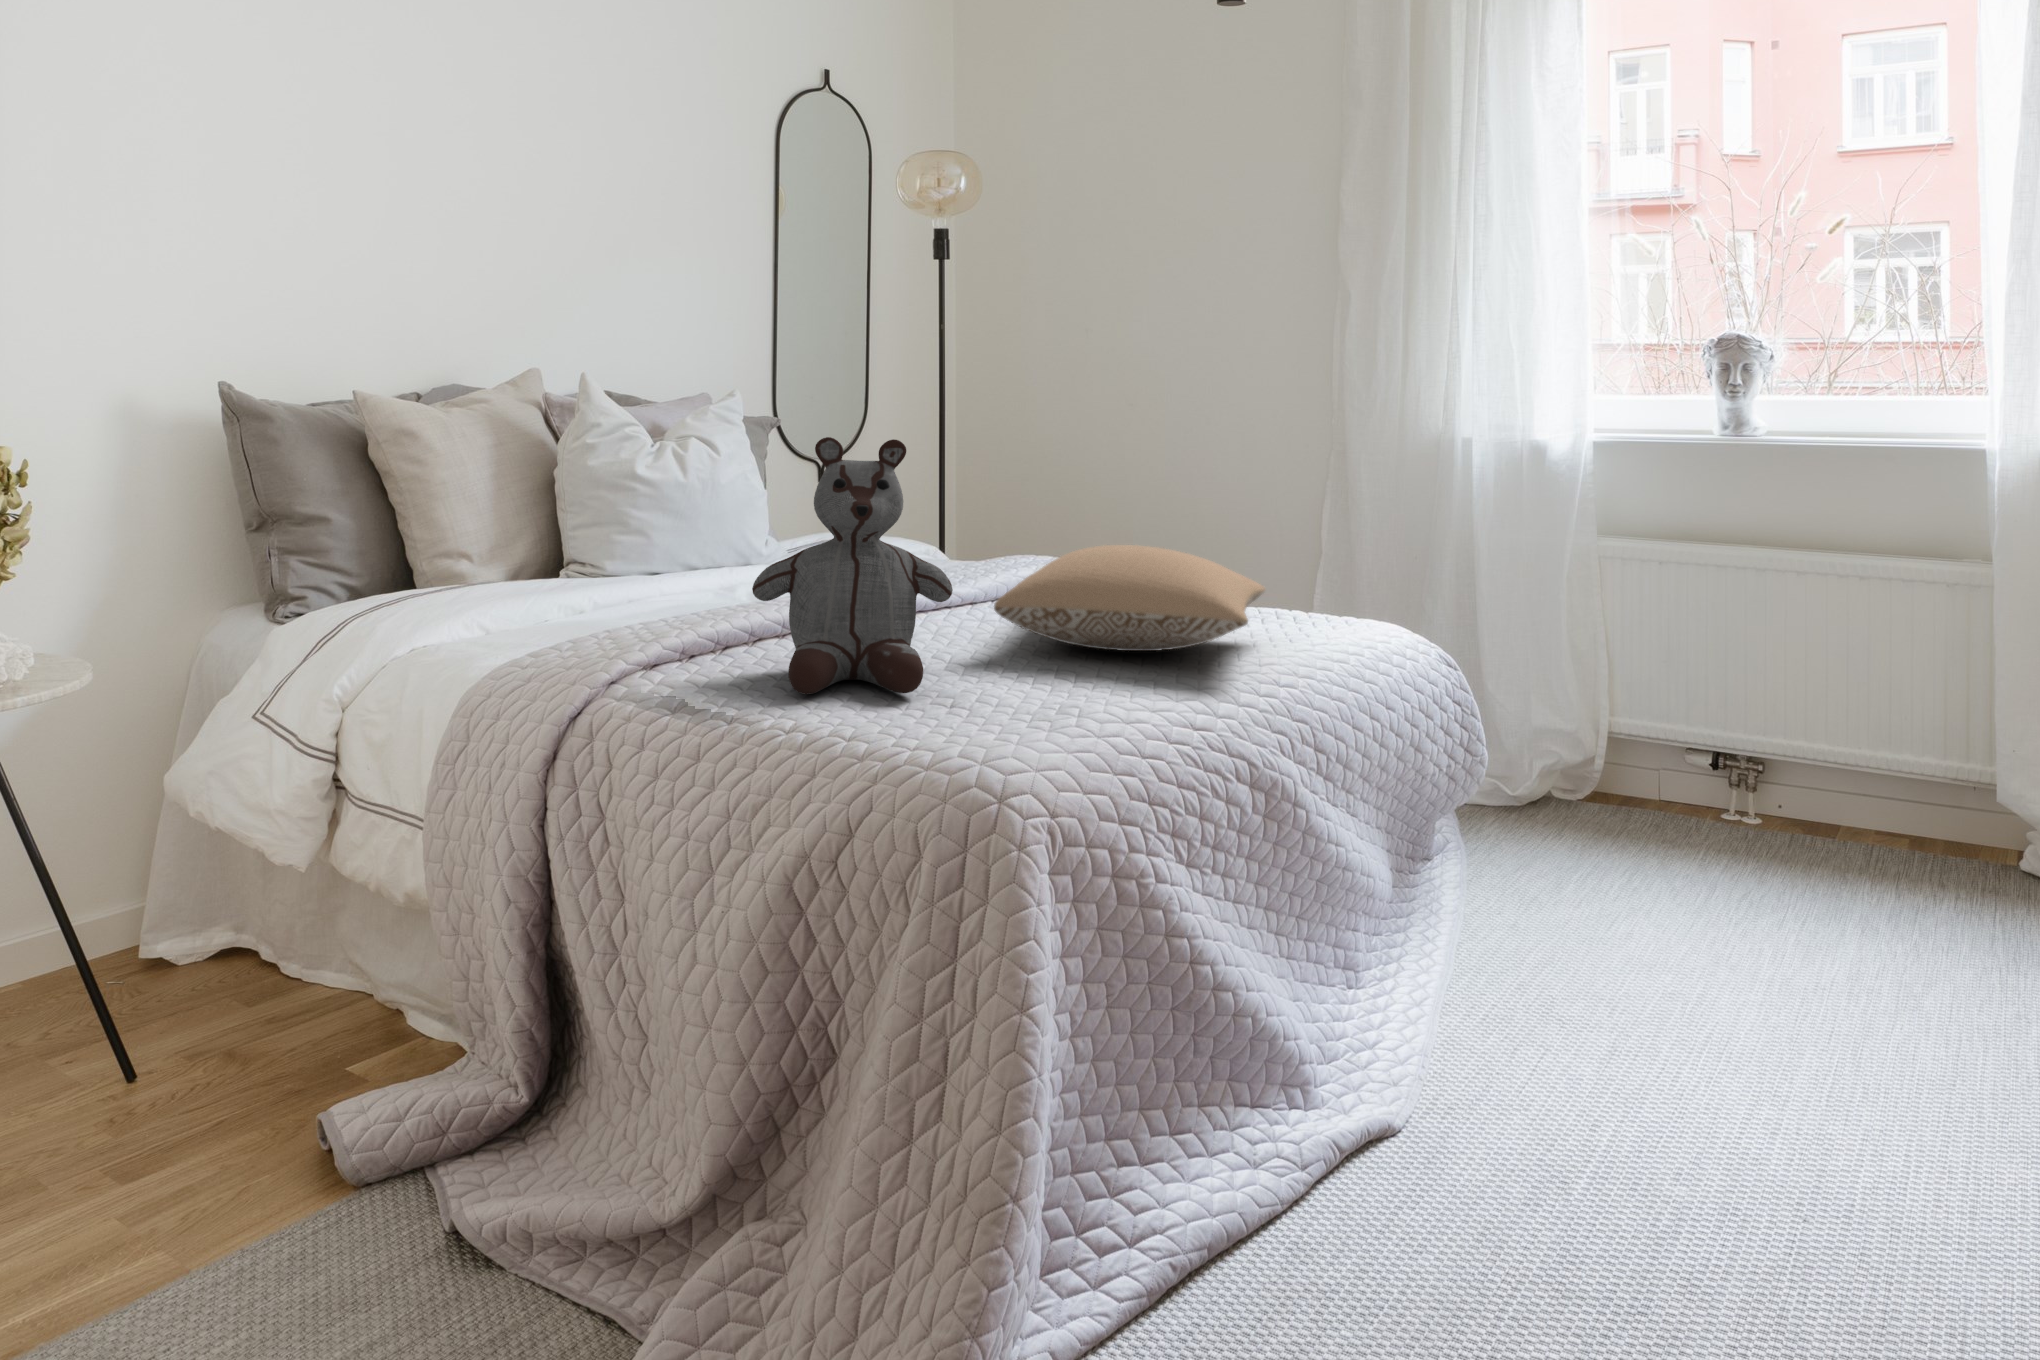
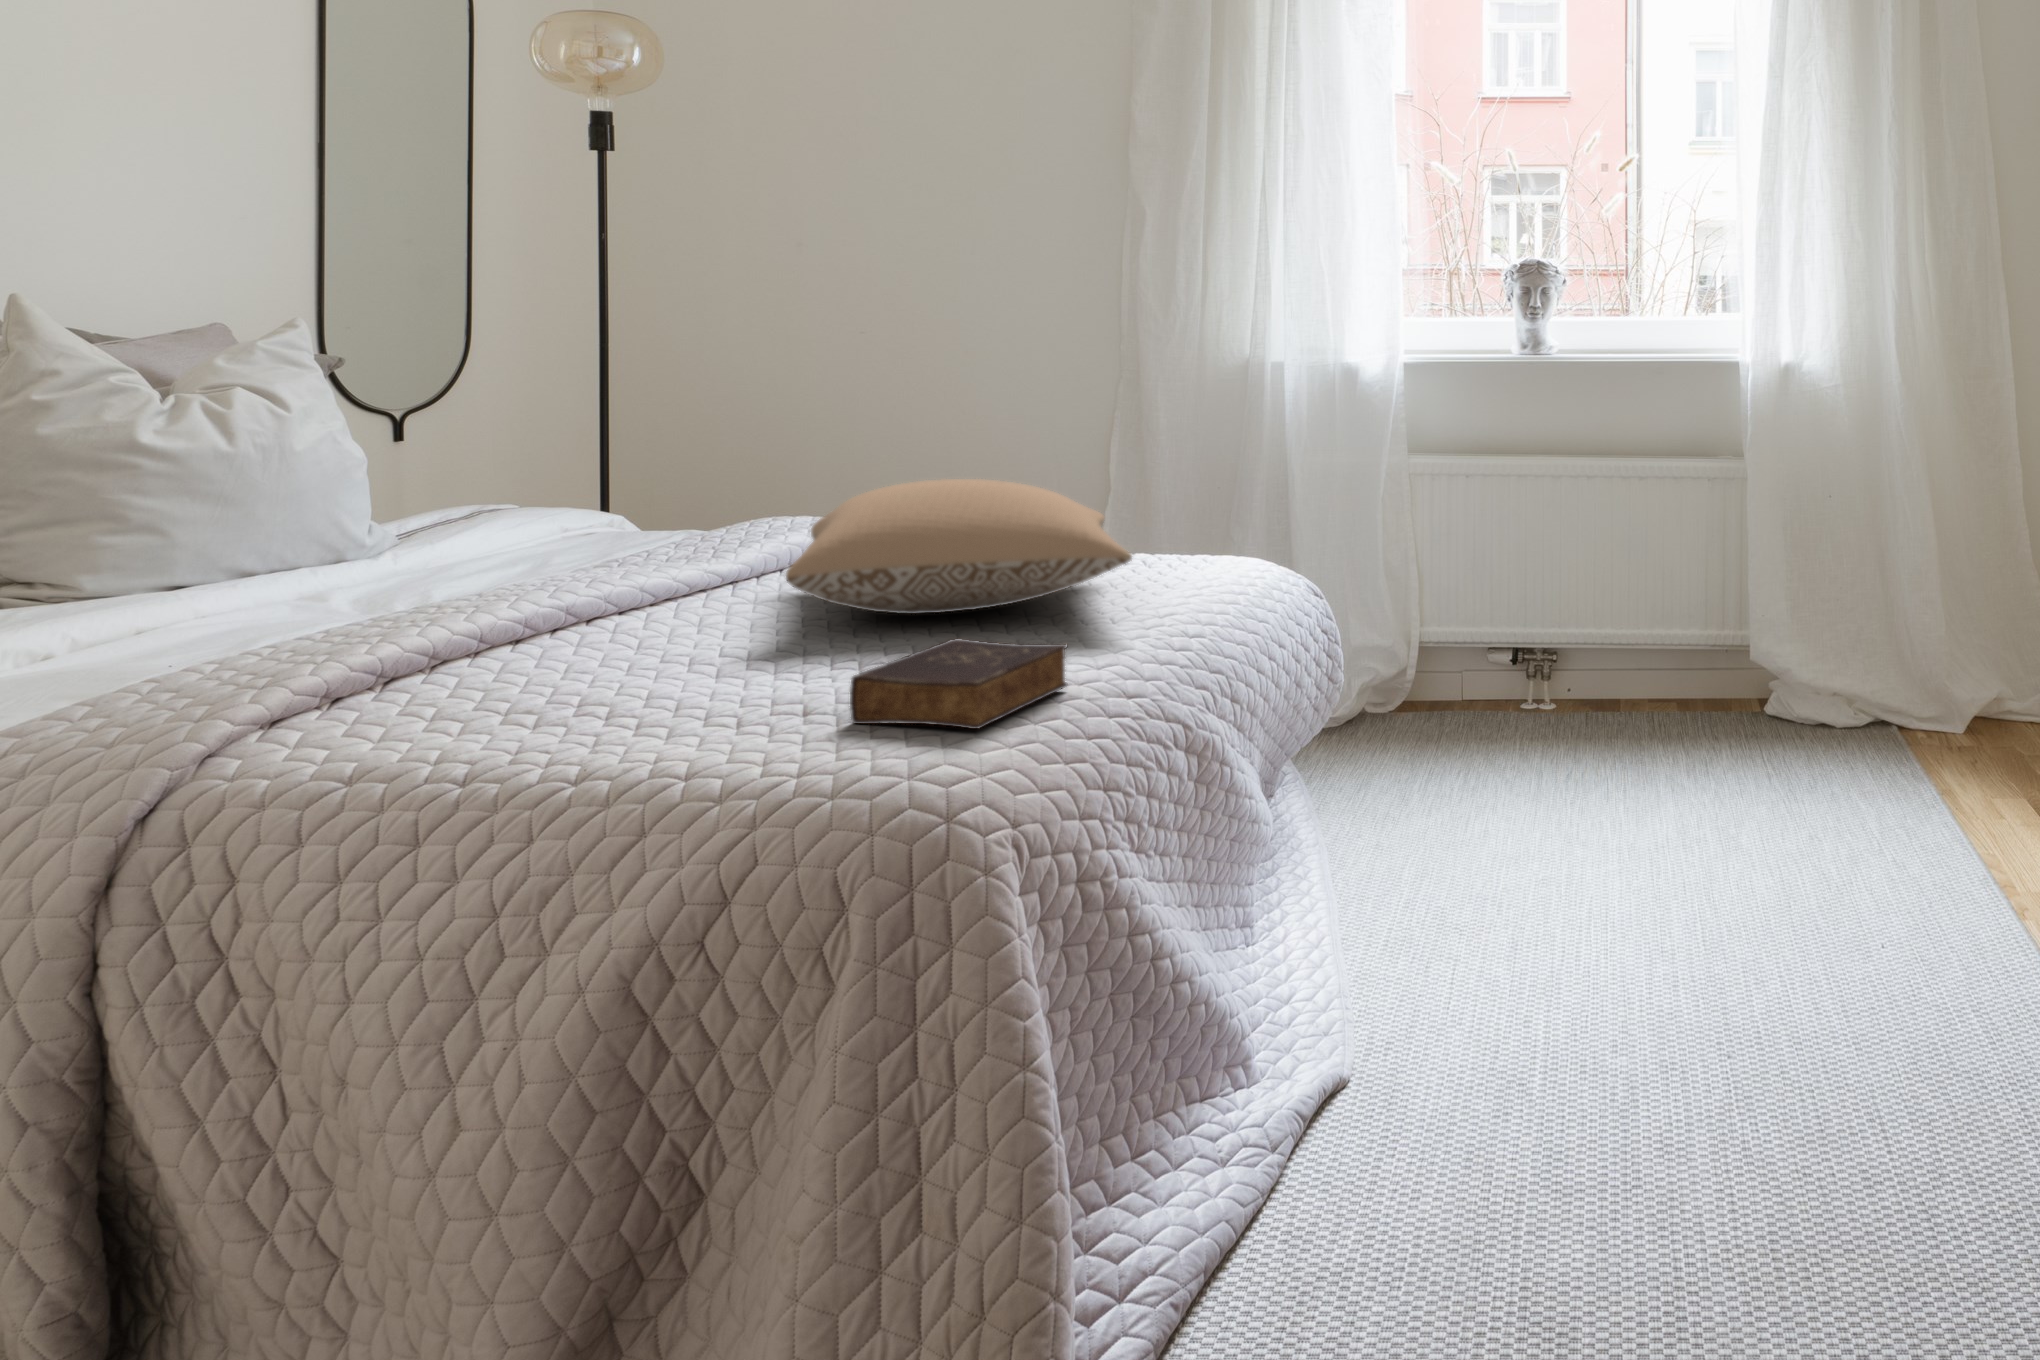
stuffed bear: present [752,437,953,694] -> none [439,366,747,727]
book: none [983,669,1157,741] -> present [850,638,1067,729]

